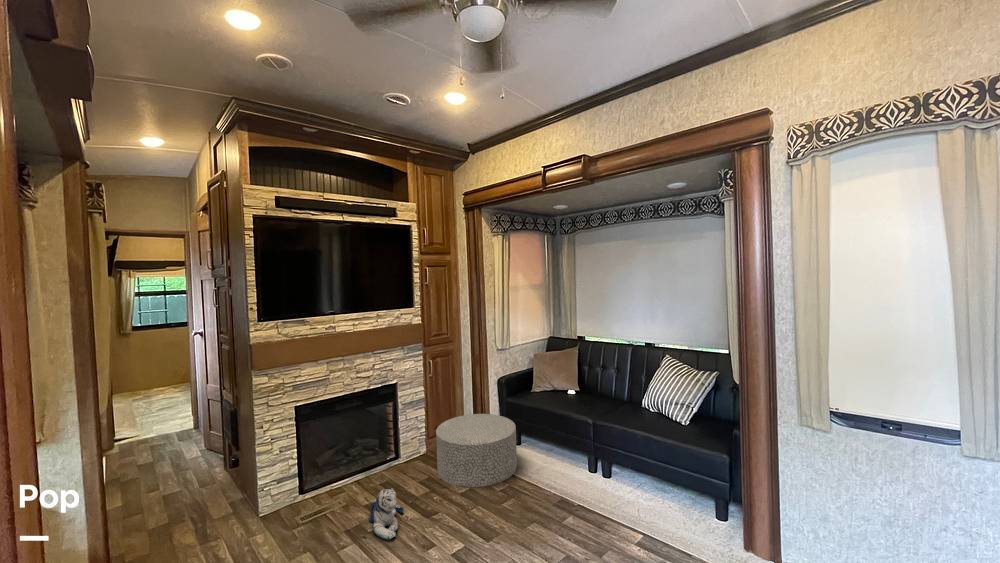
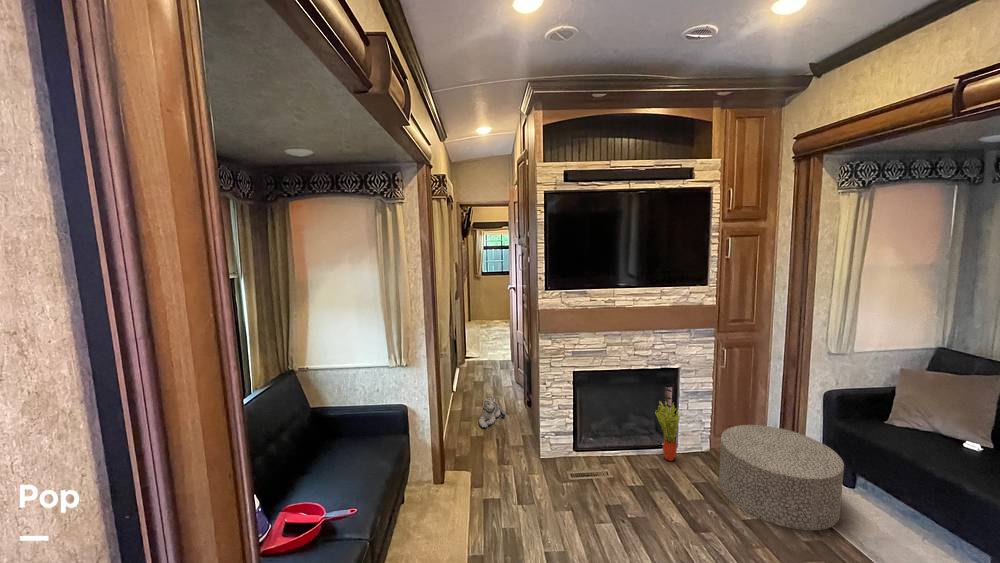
potted plant: none [379,415,404,471] -> present [655,402,683,461]
plush toy: present [369,488,404,540] -> present [479,397,505,428]

